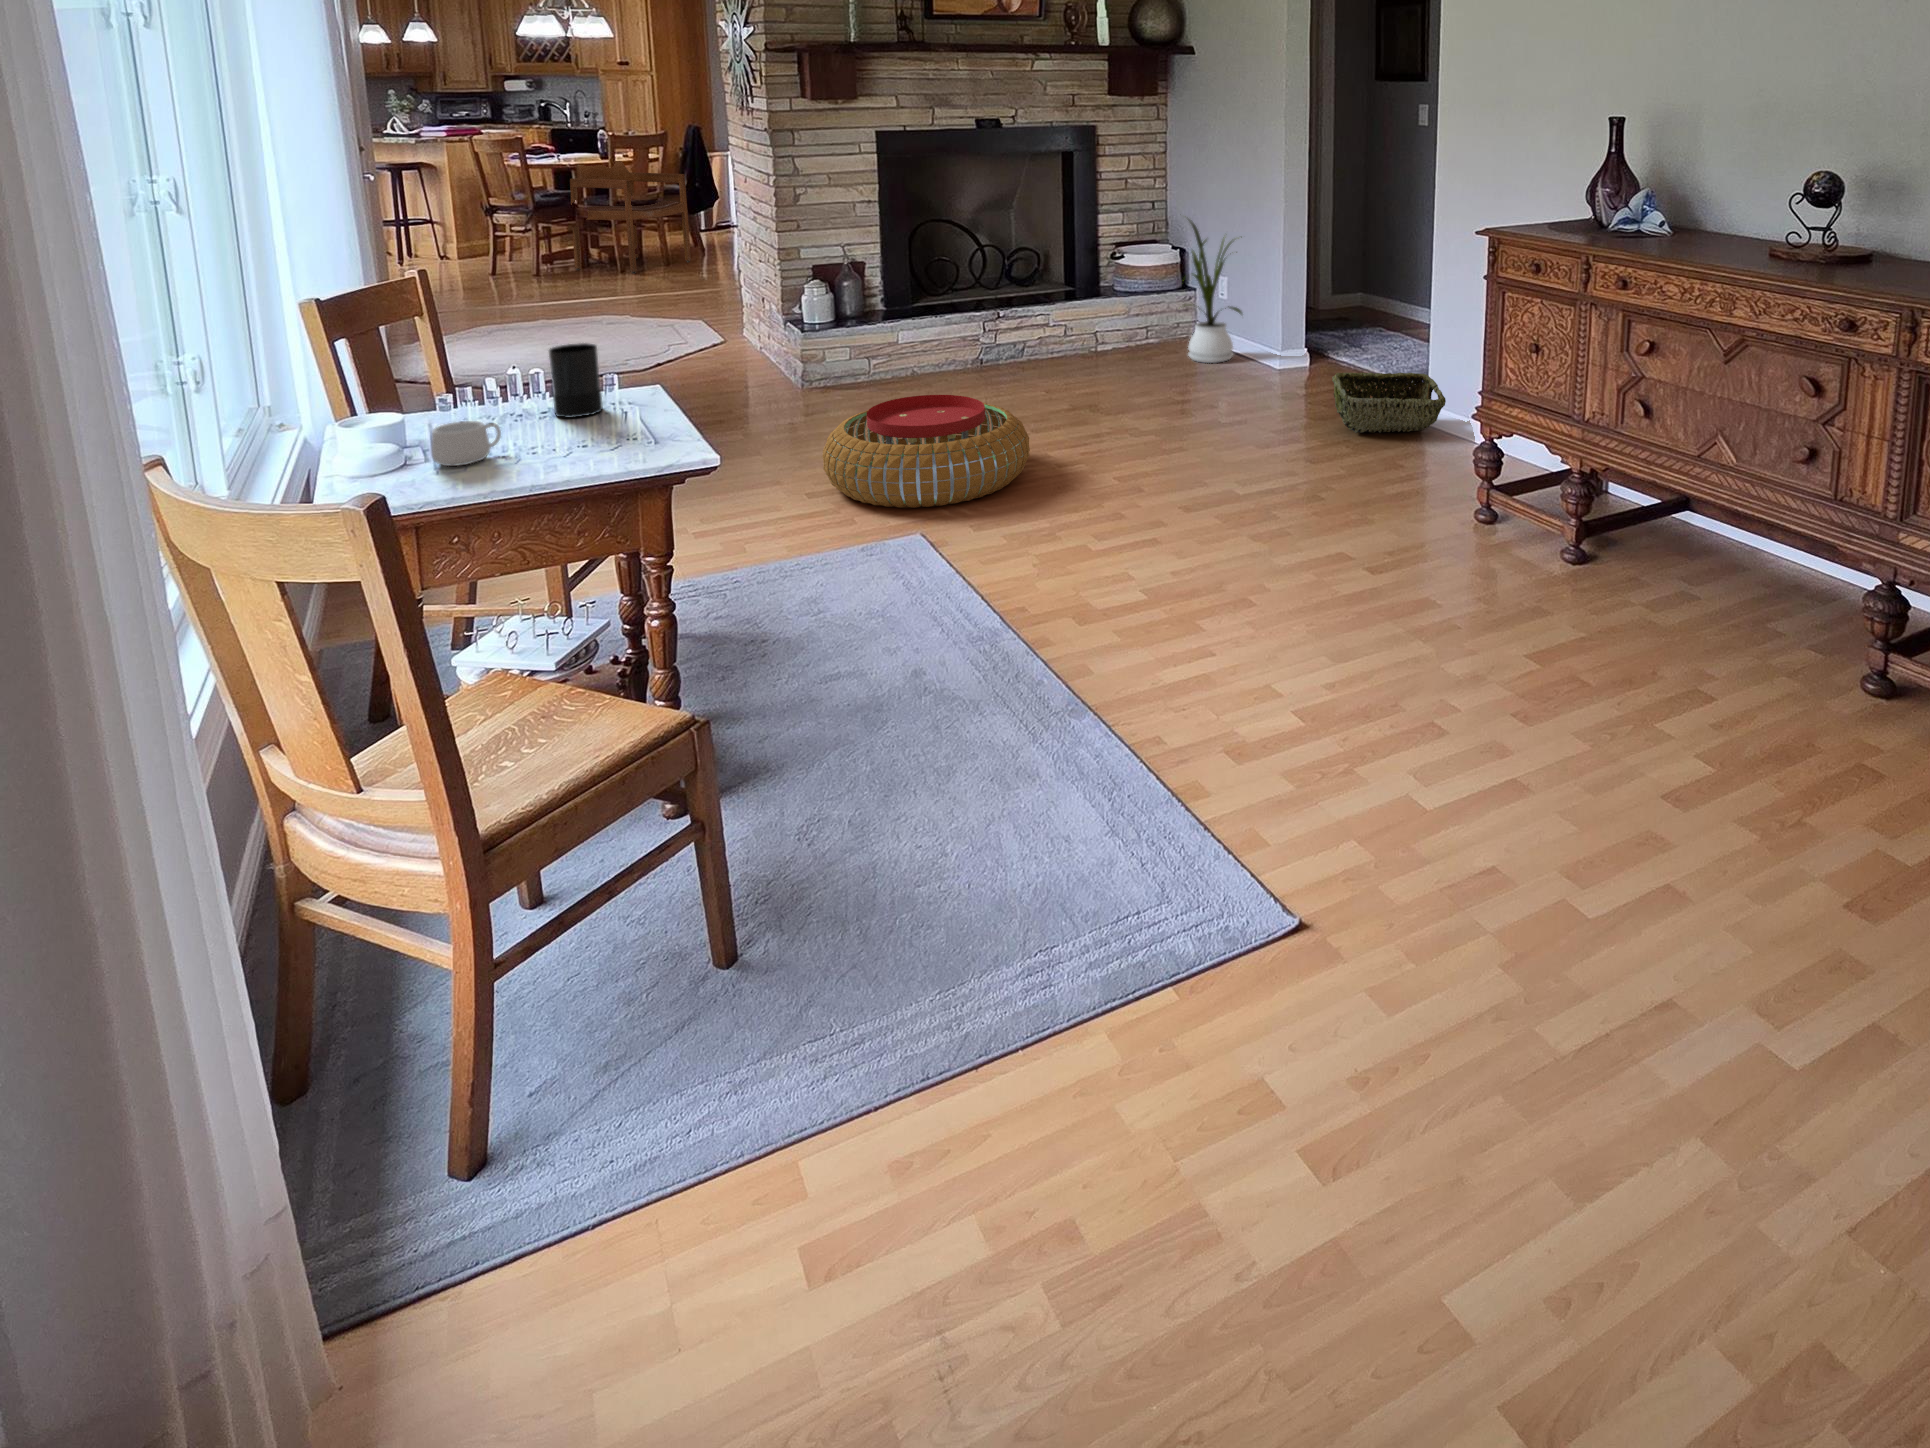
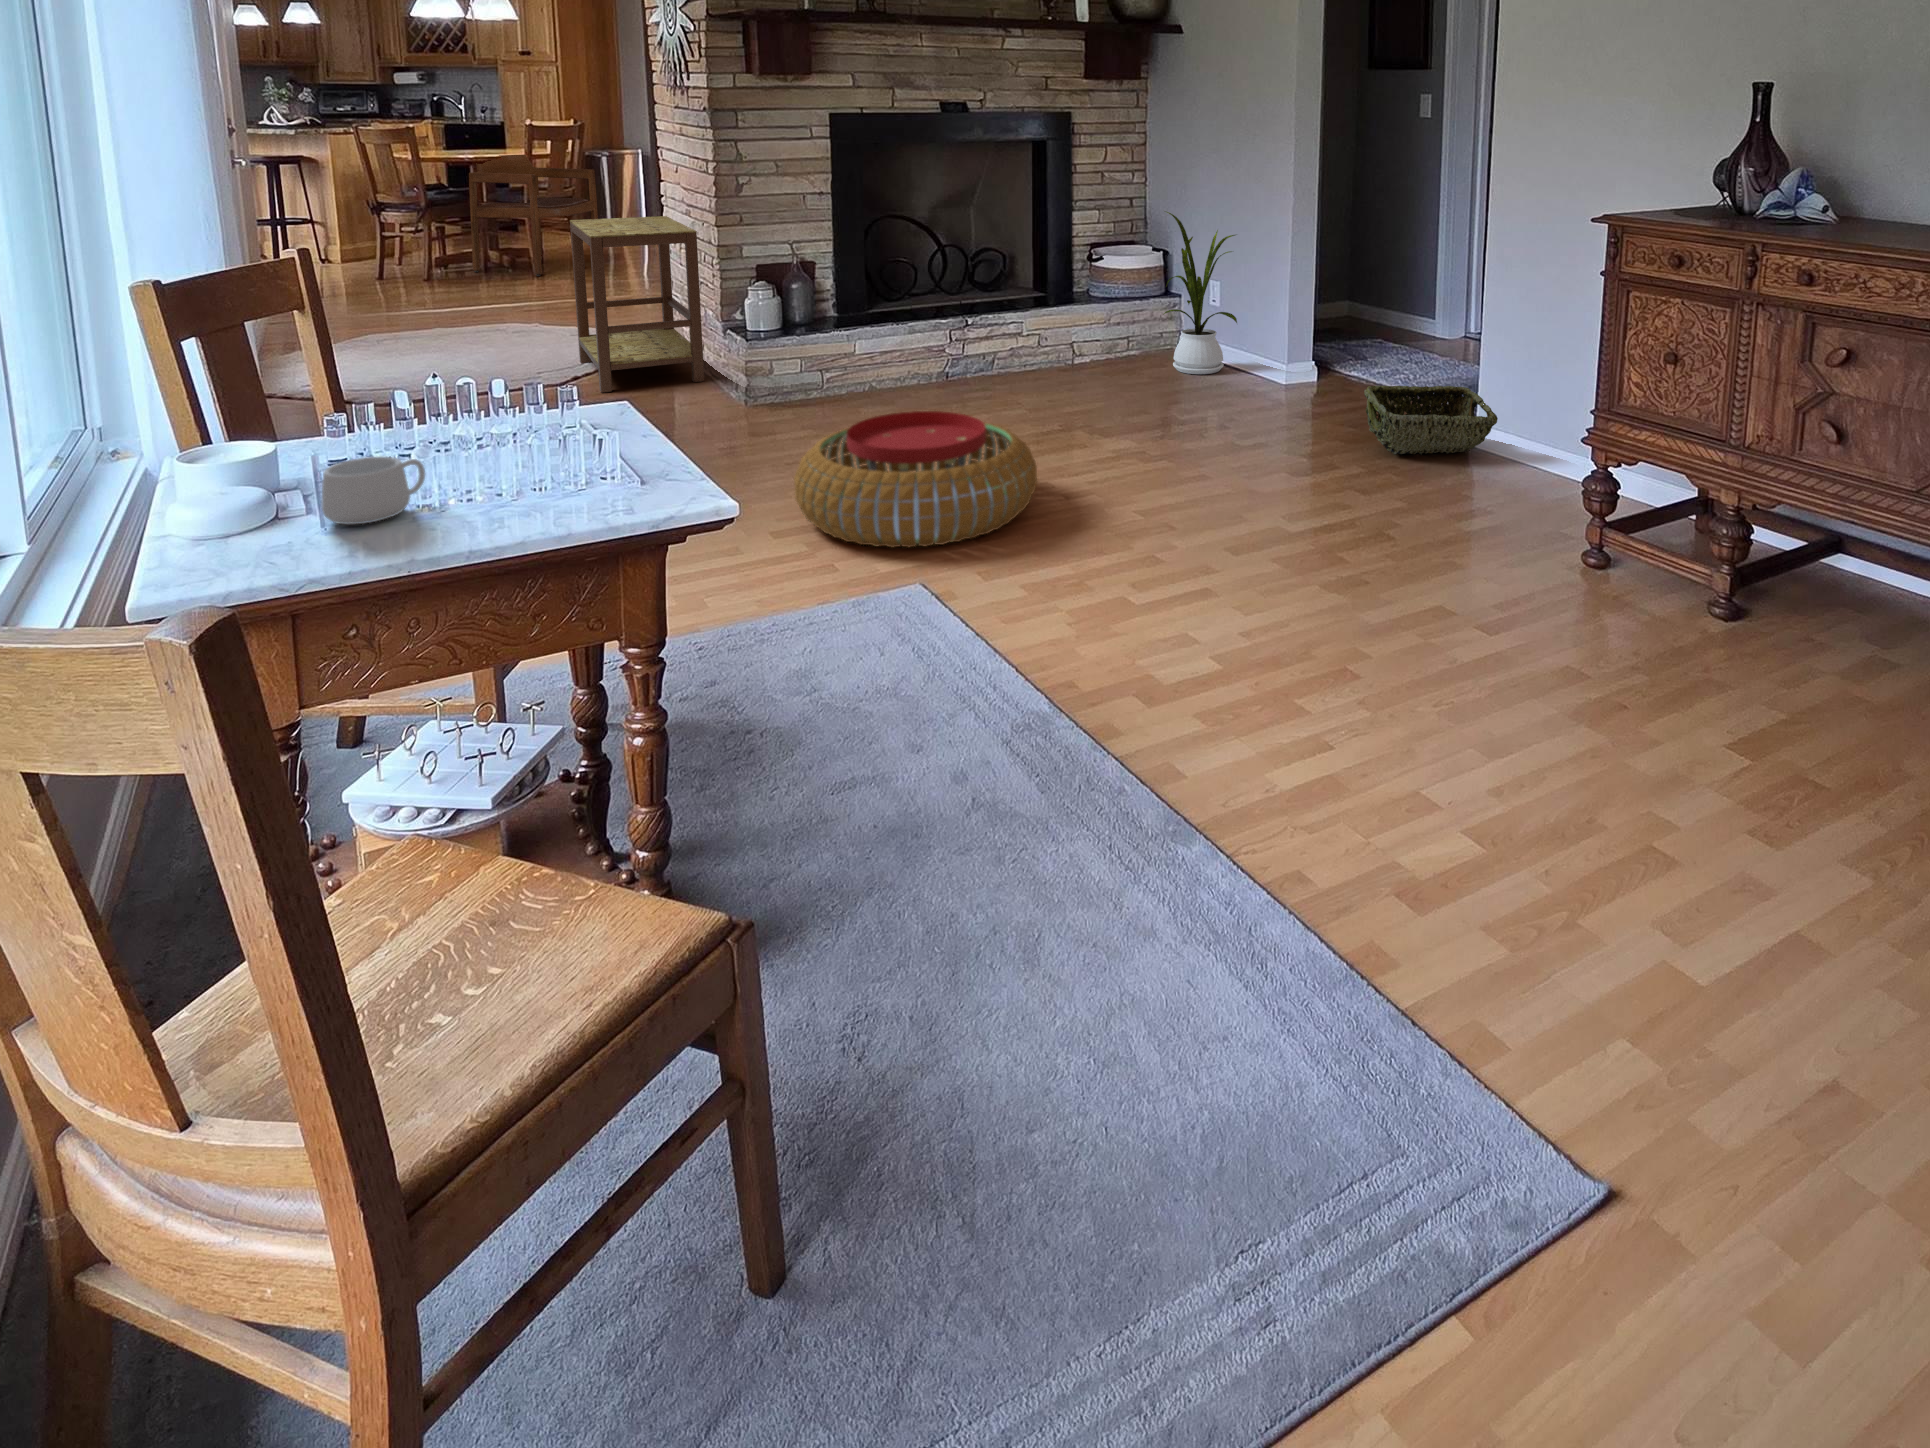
side table: none [652,222,769,380] -> present [570,216,704,392]
candle: present [549,343,603,418] -> none [479,345,564,449]

